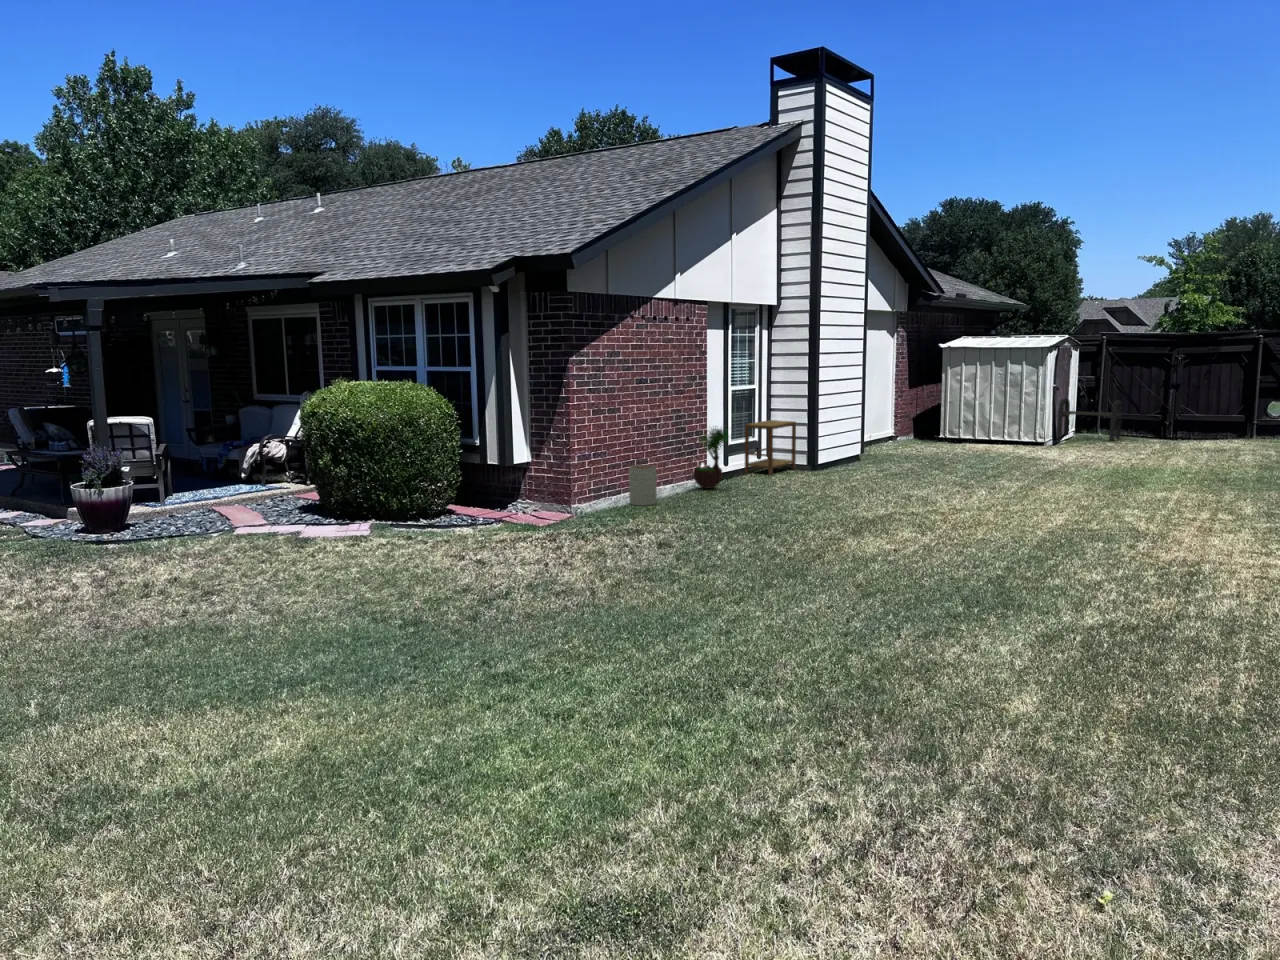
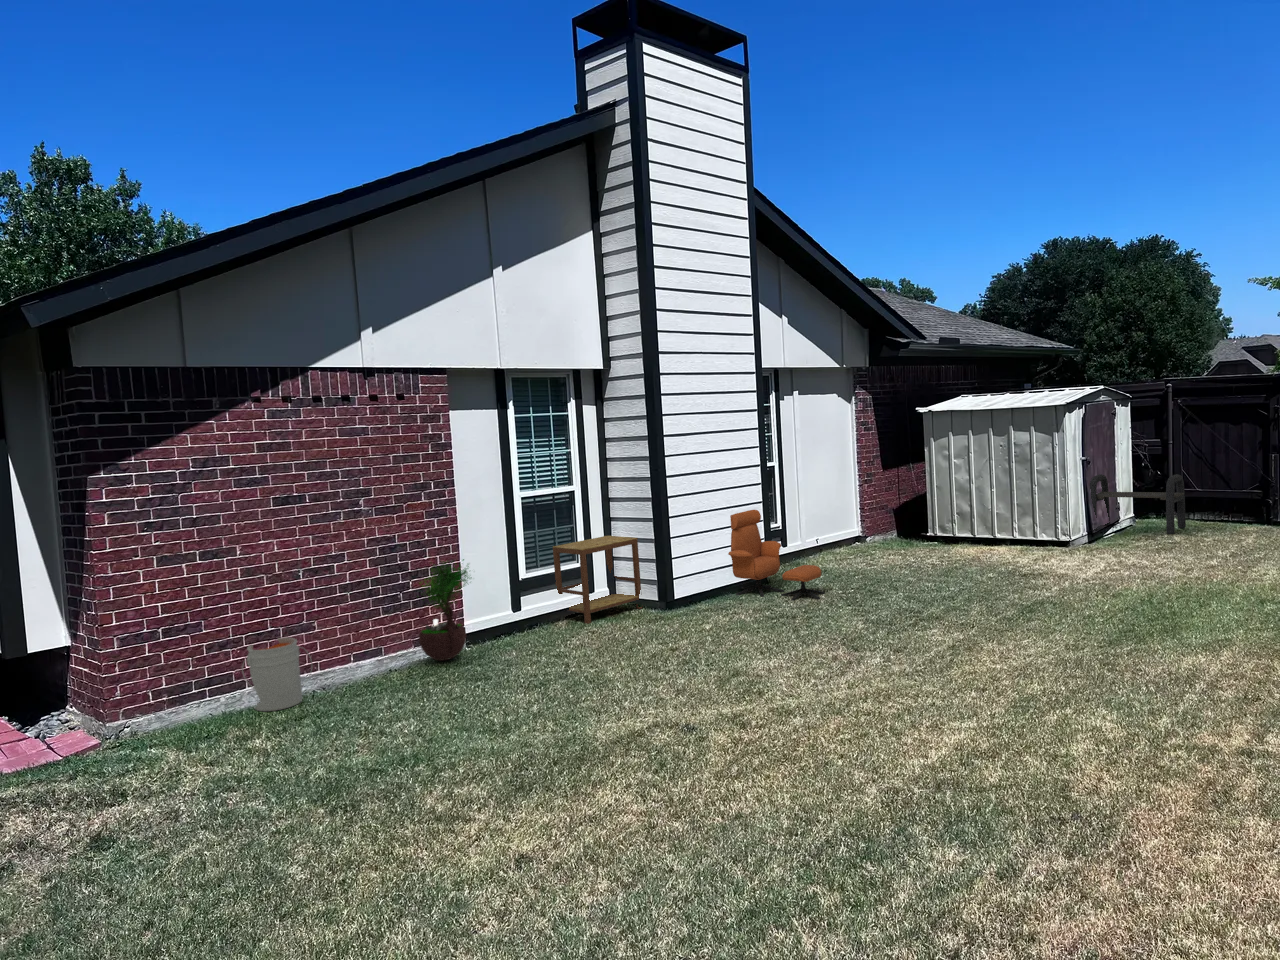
lounge chair: none [848,408,910,467] -> present [728,510,825,600]

